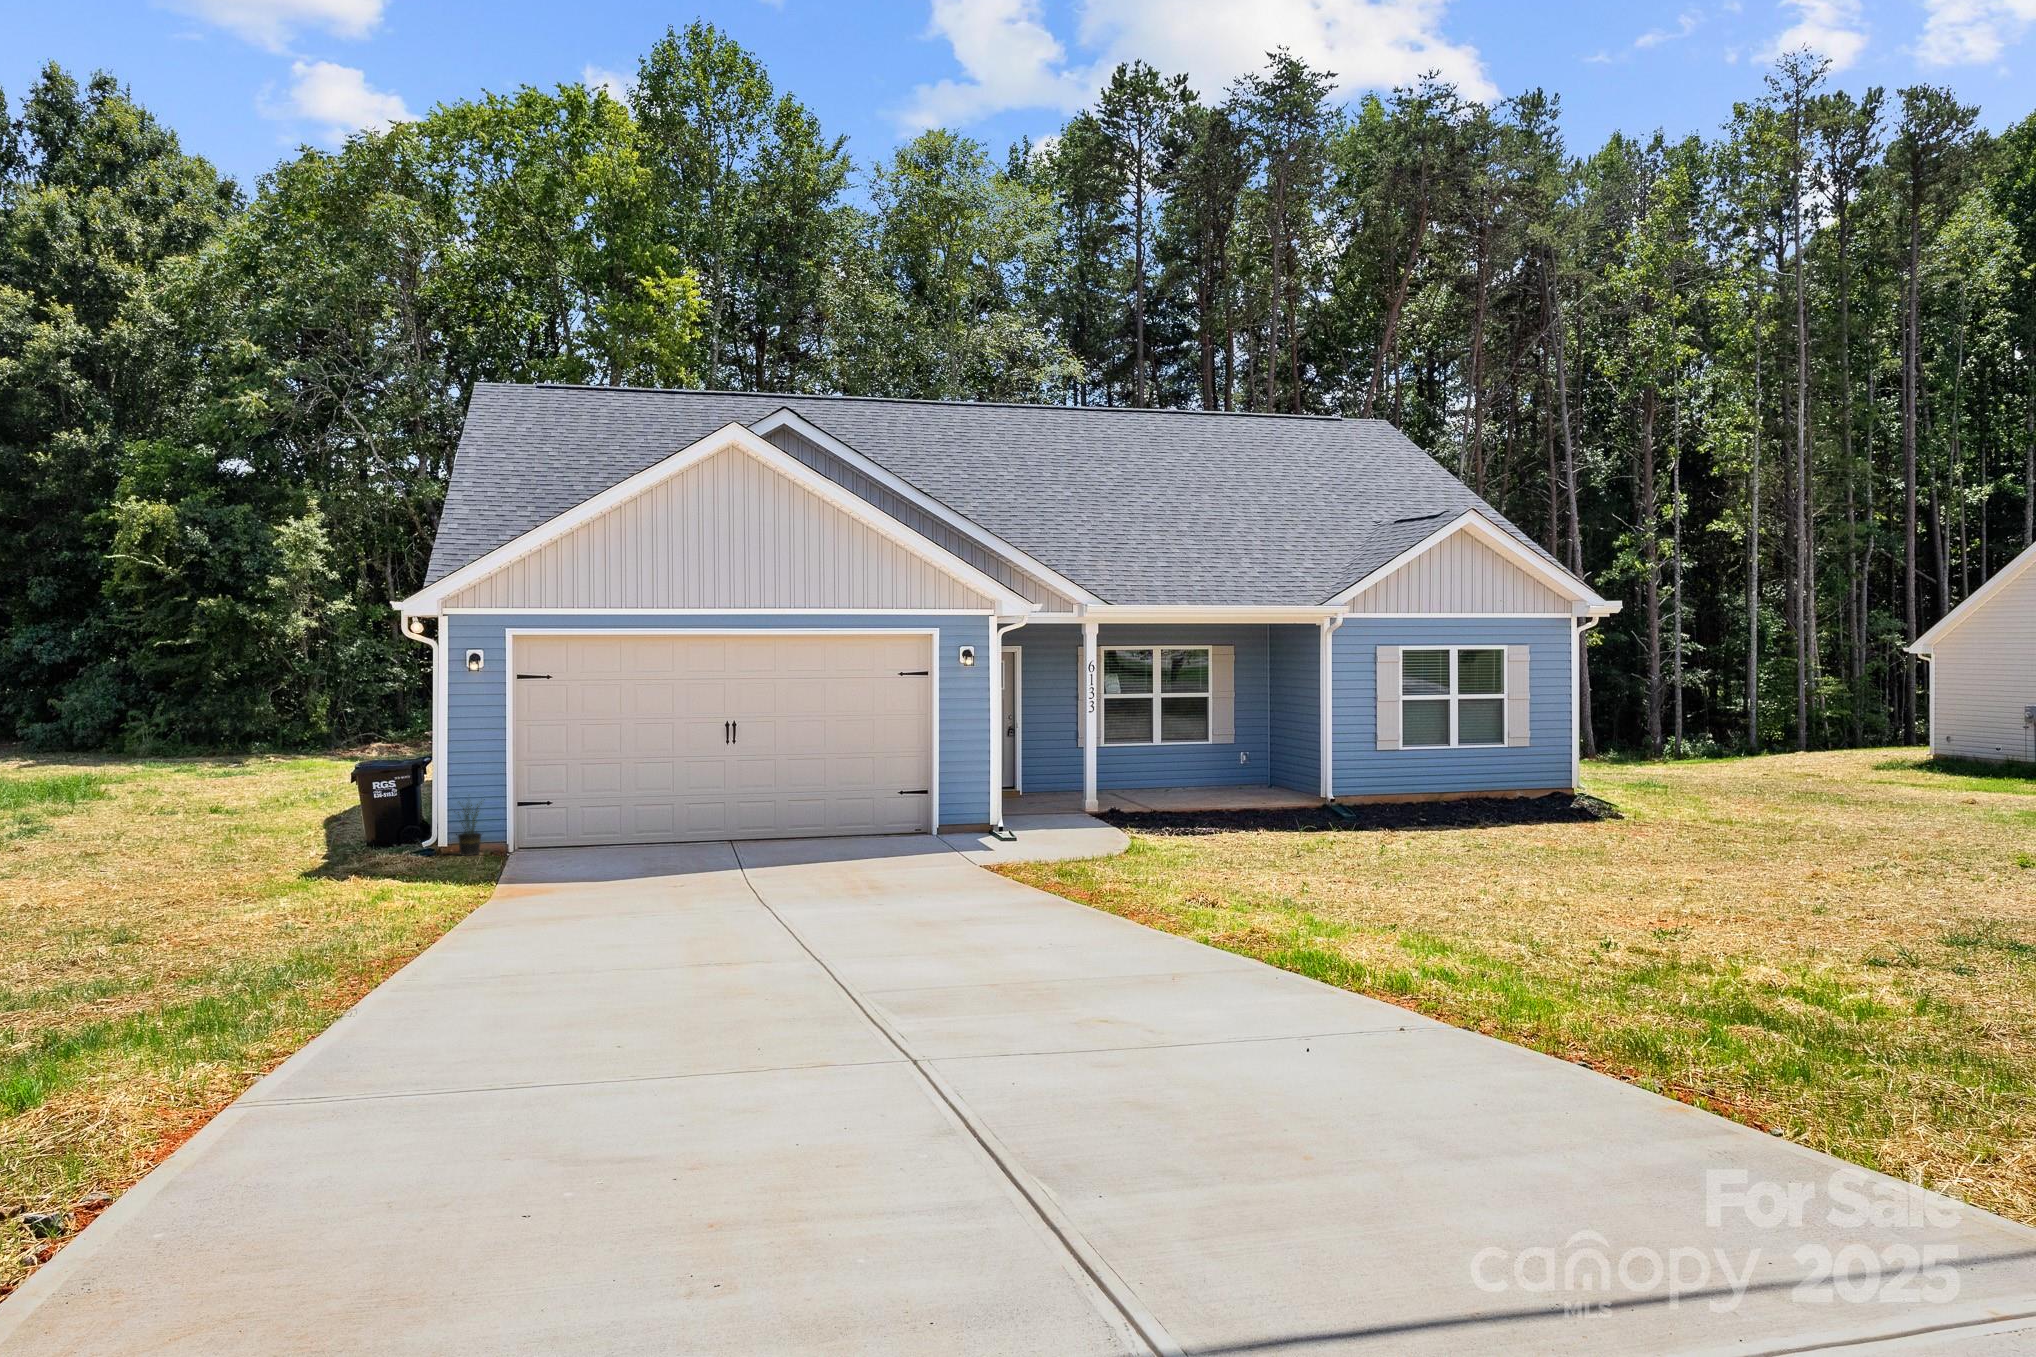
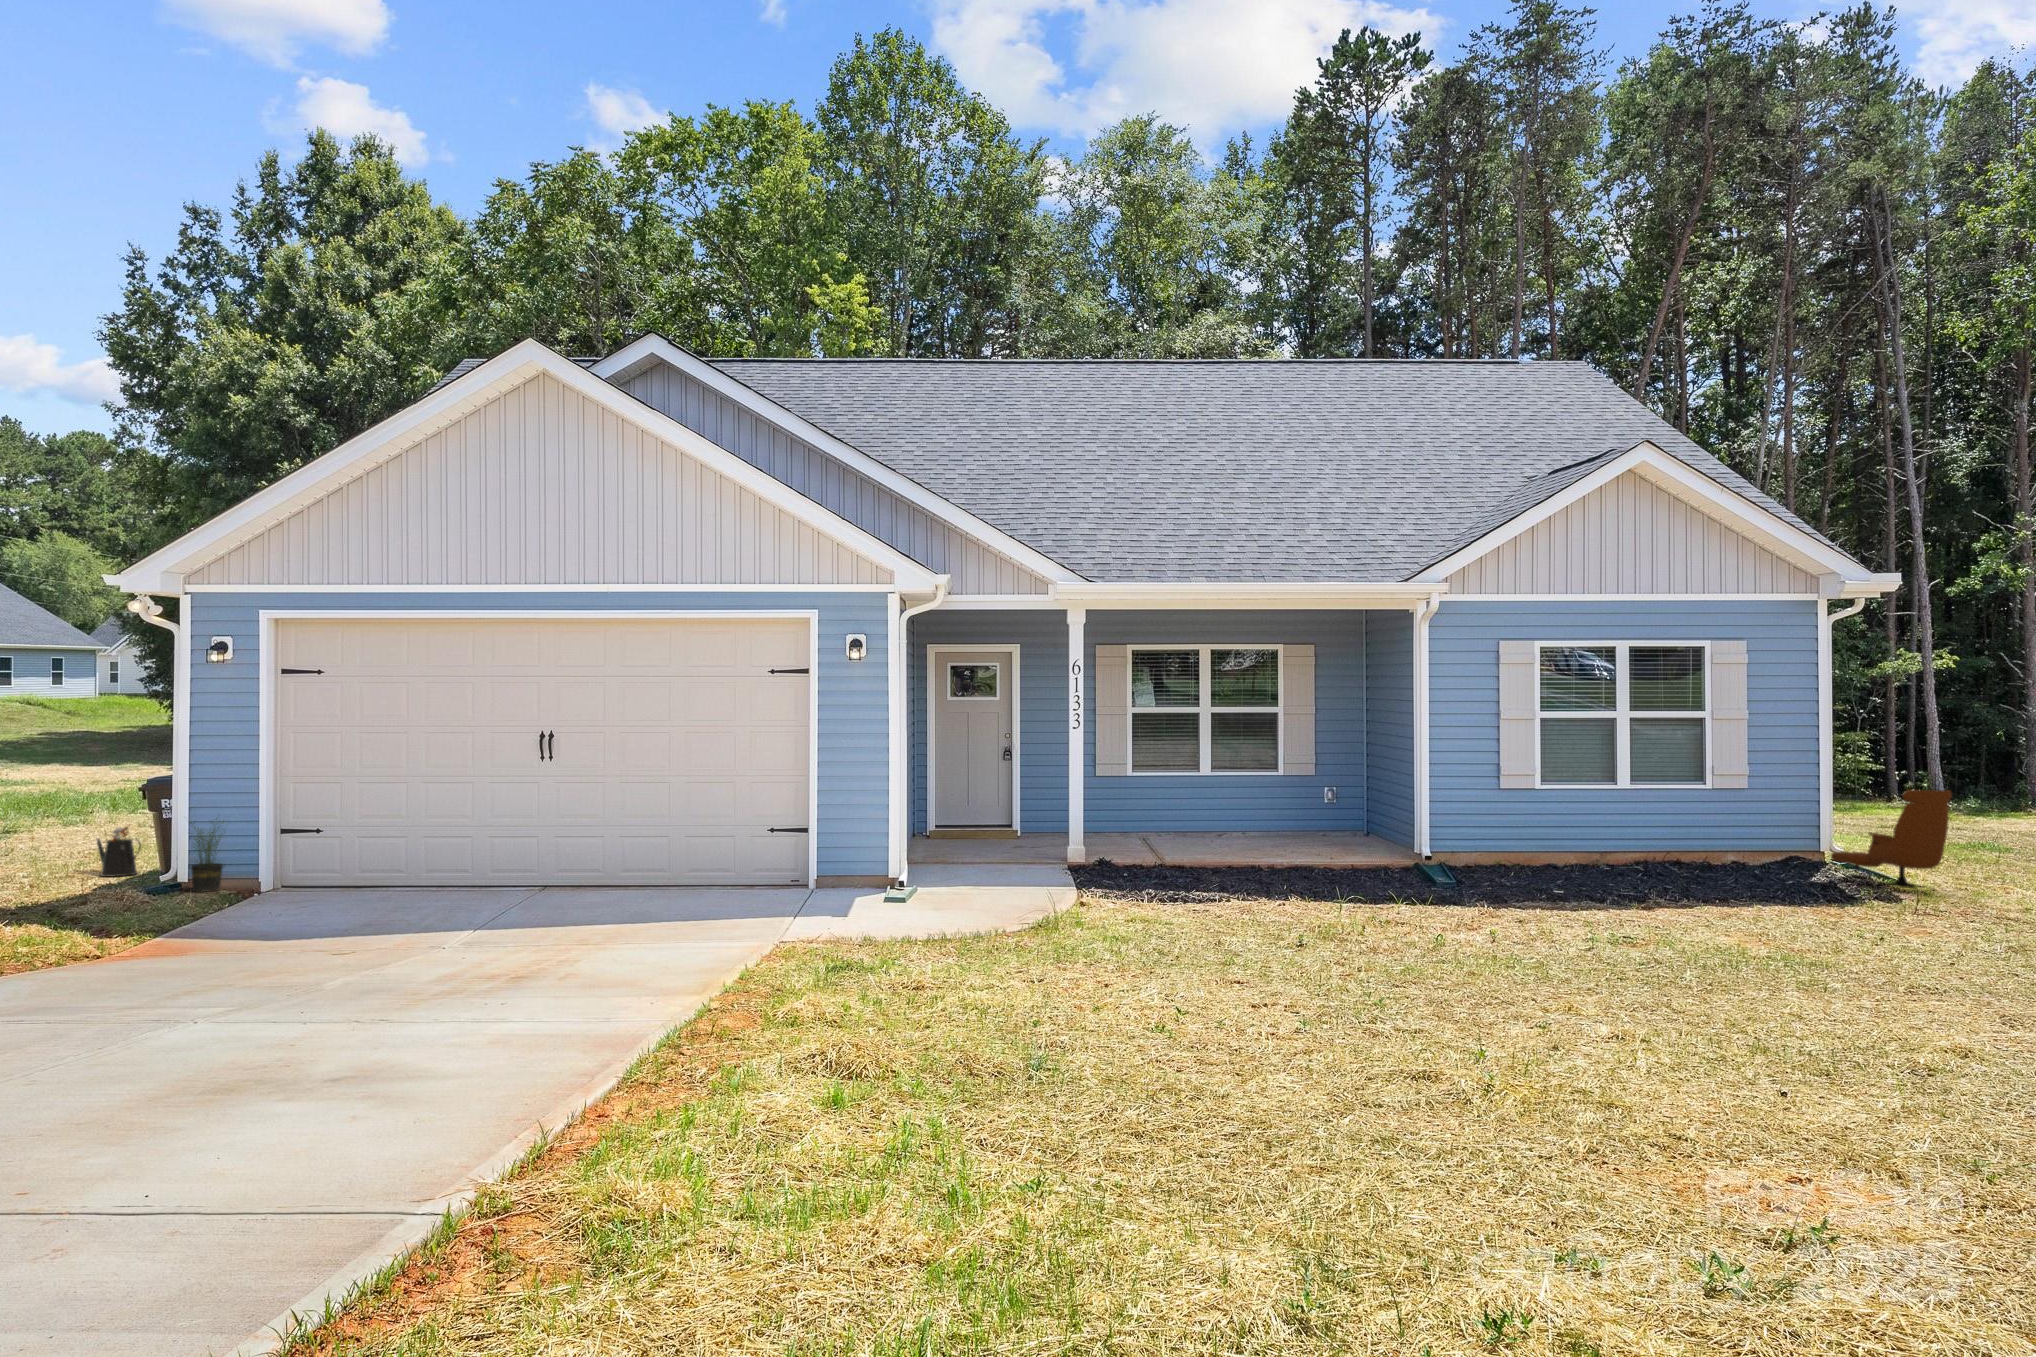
lounge chair: none [1575,744,1649,812] -> present [1831,790,1952,895]
watering can: none [325,803,368,850] -> present [97,825,141,877]

